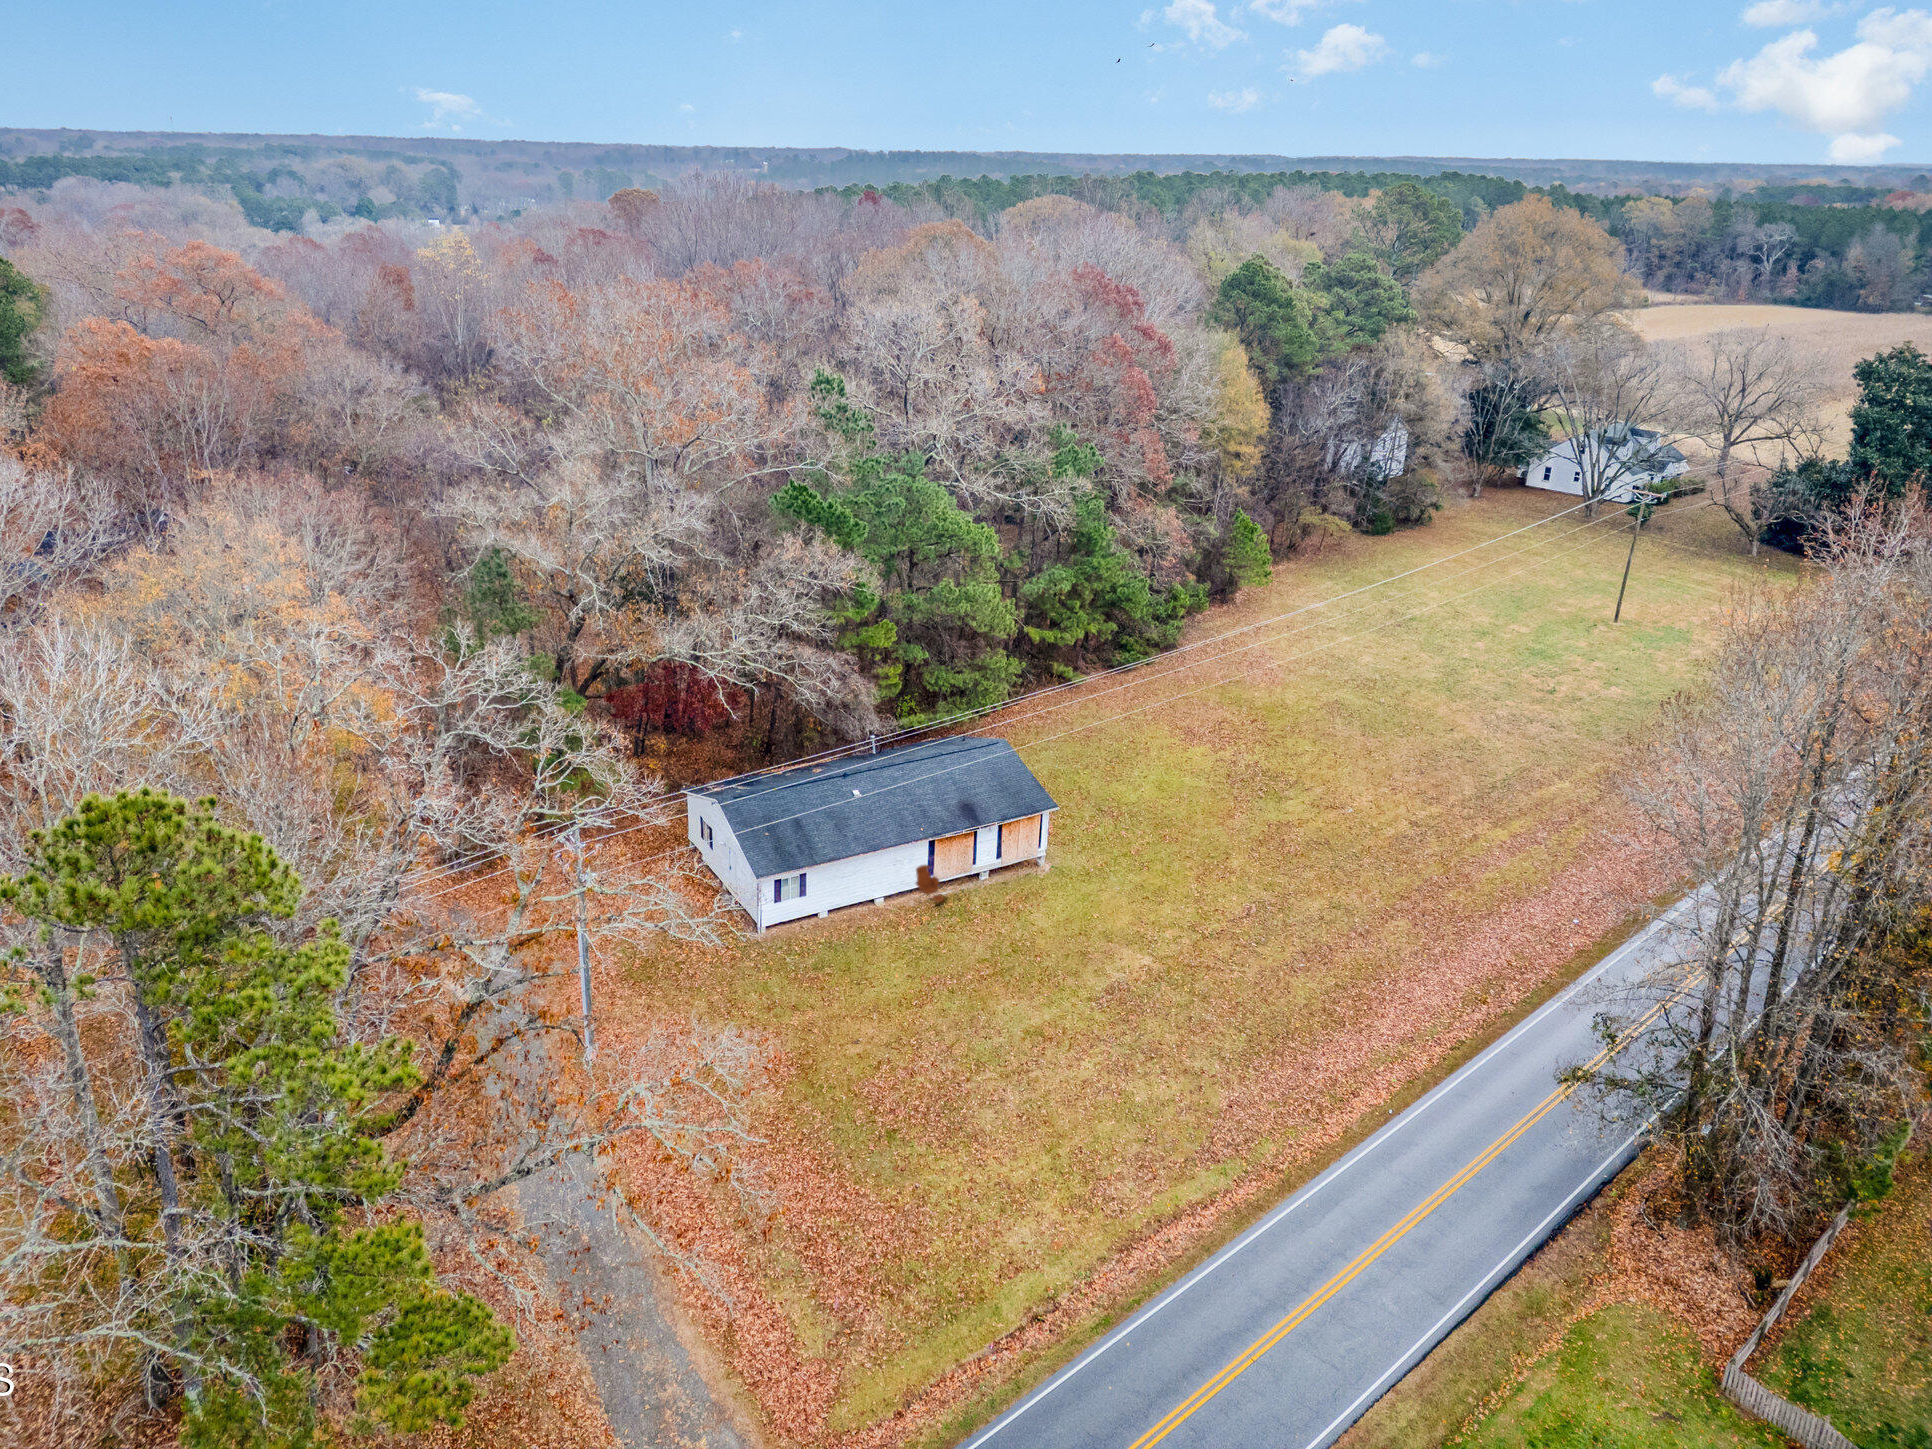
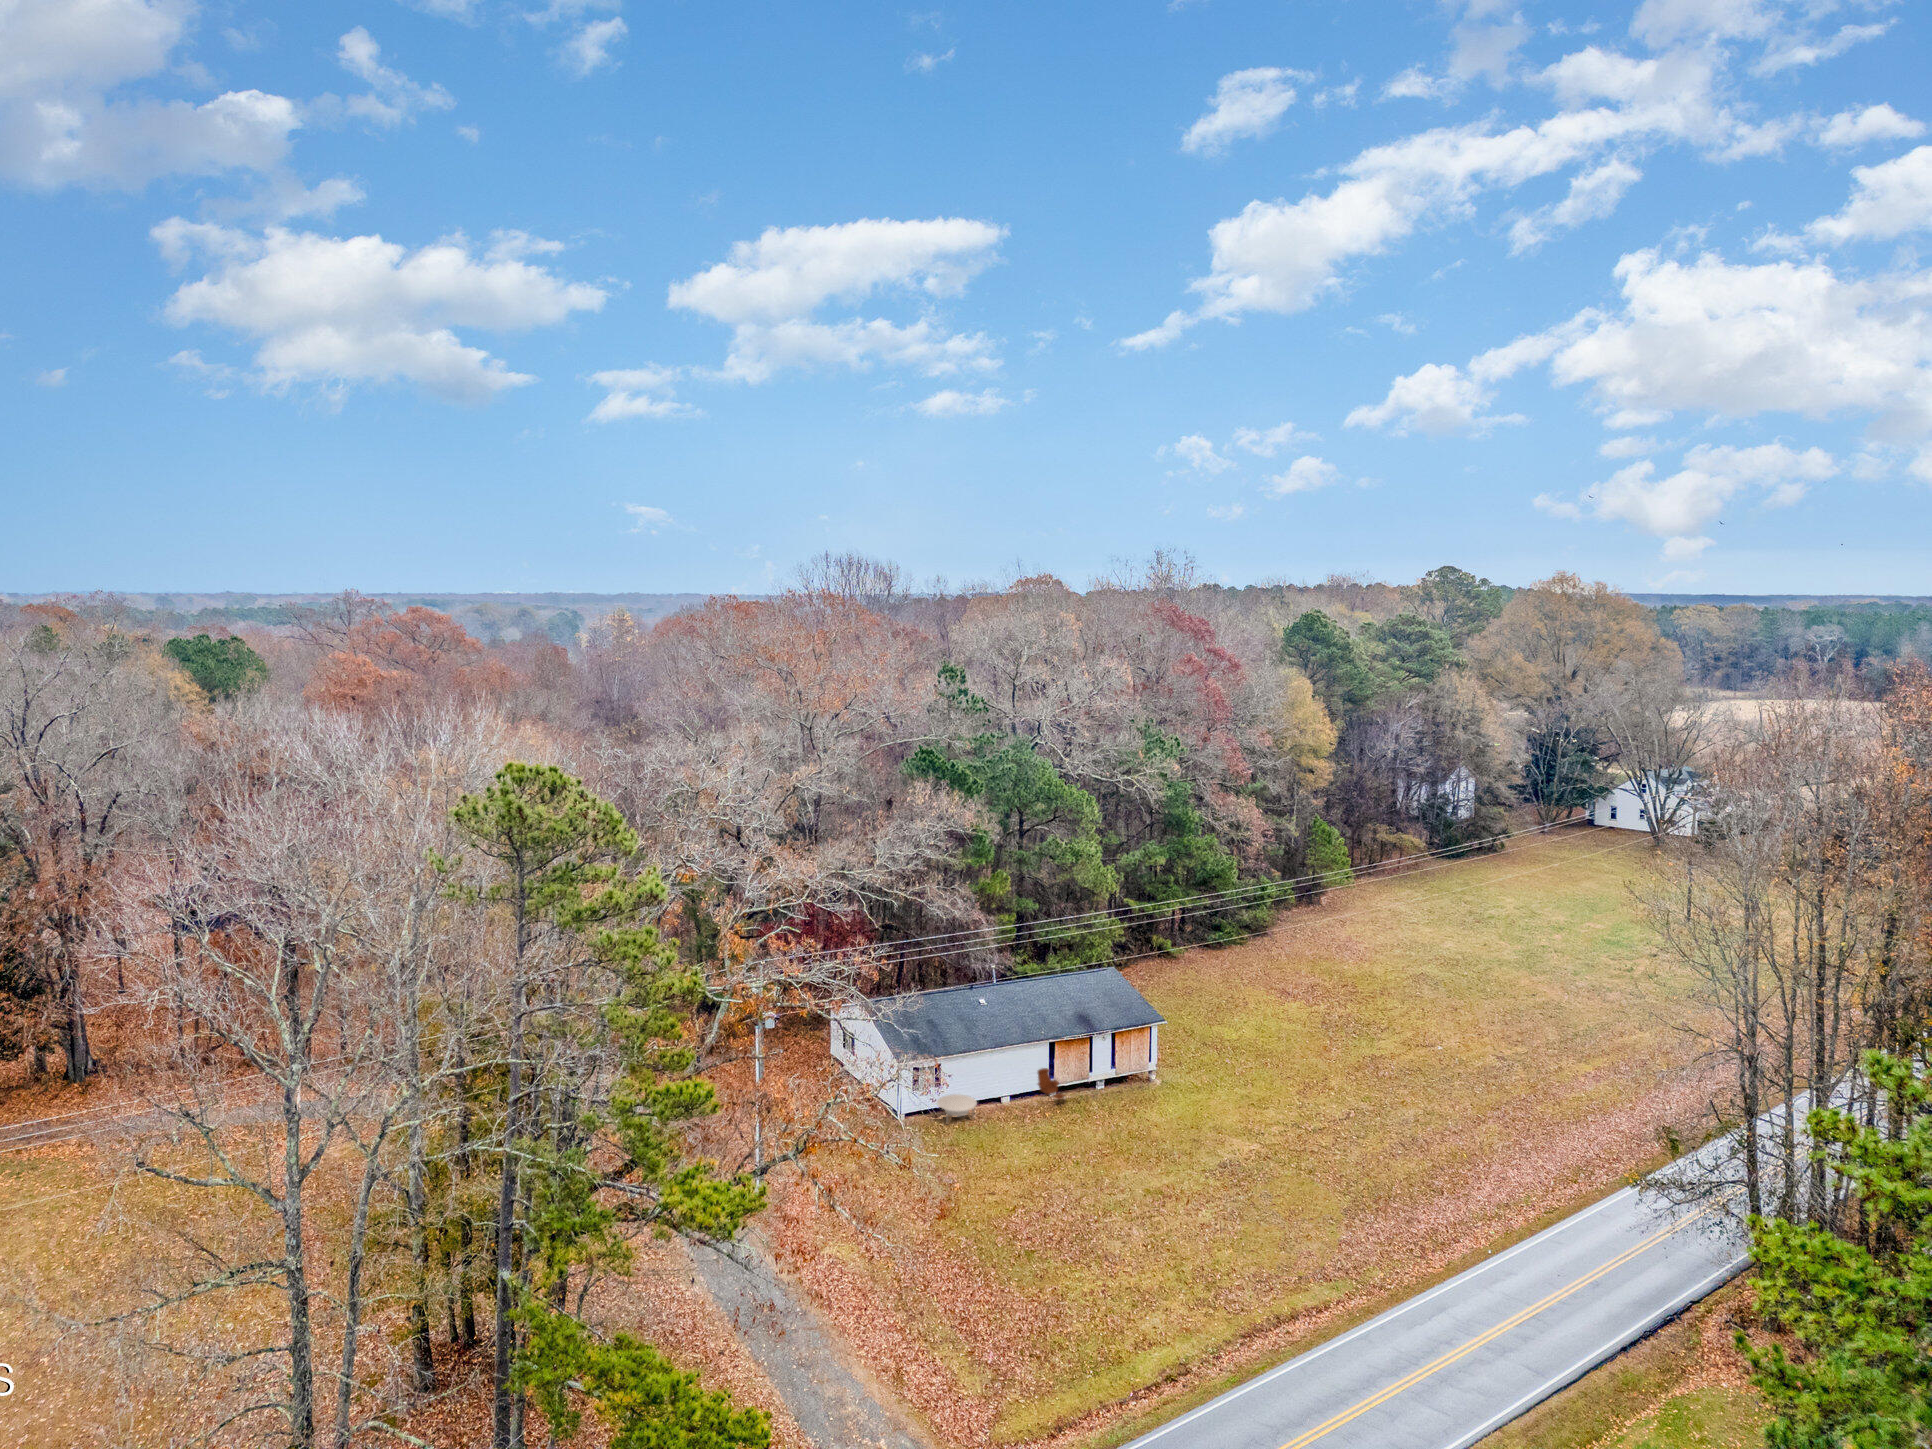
round table: none [801,902,846,940] -> present [937,1094,977,1125]

